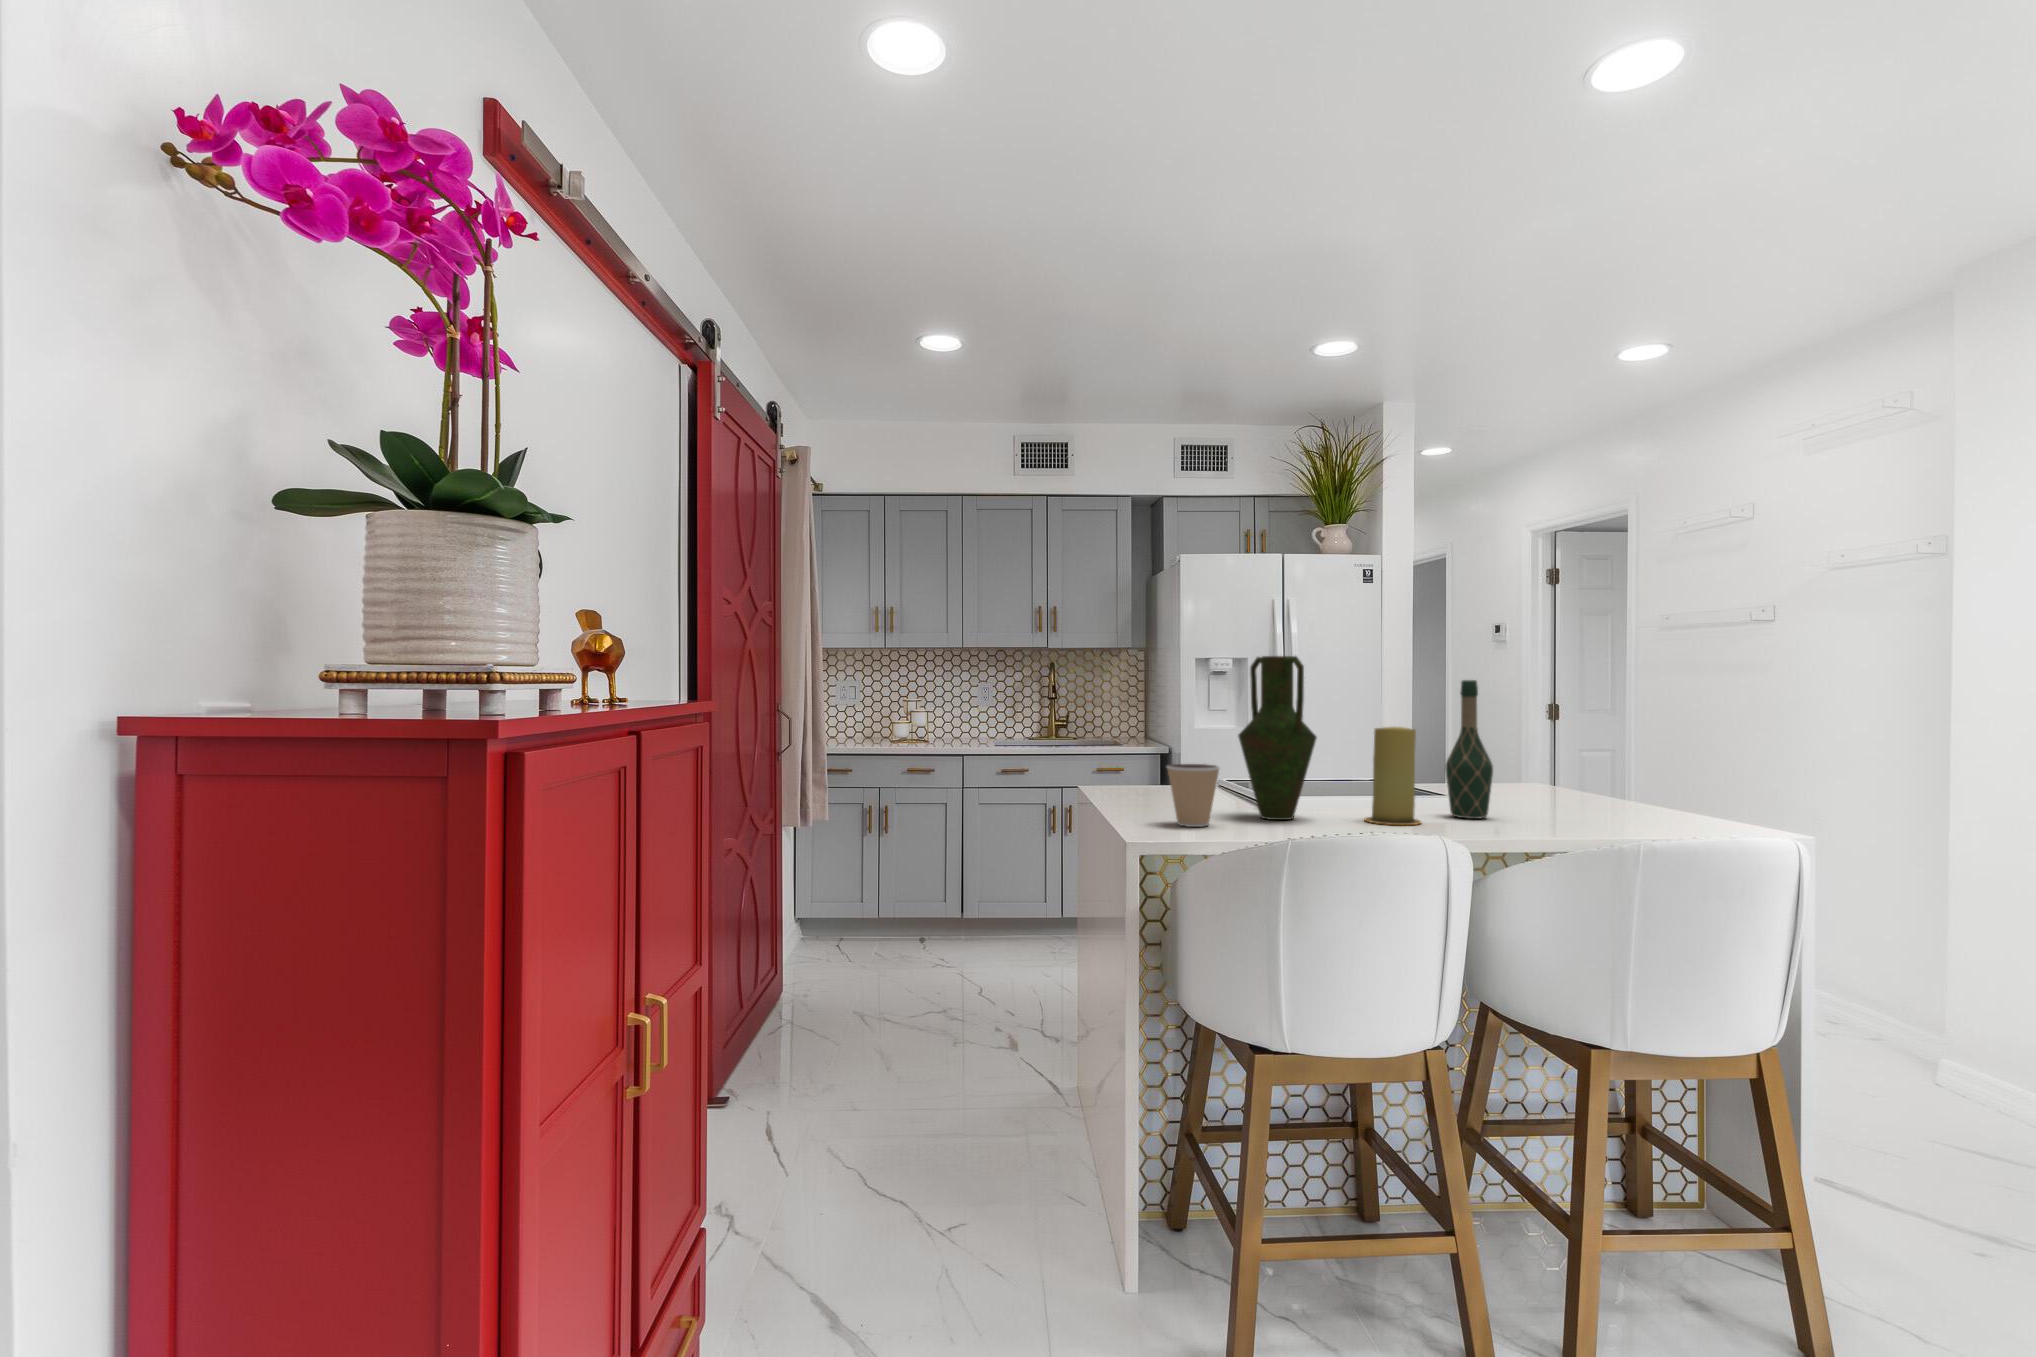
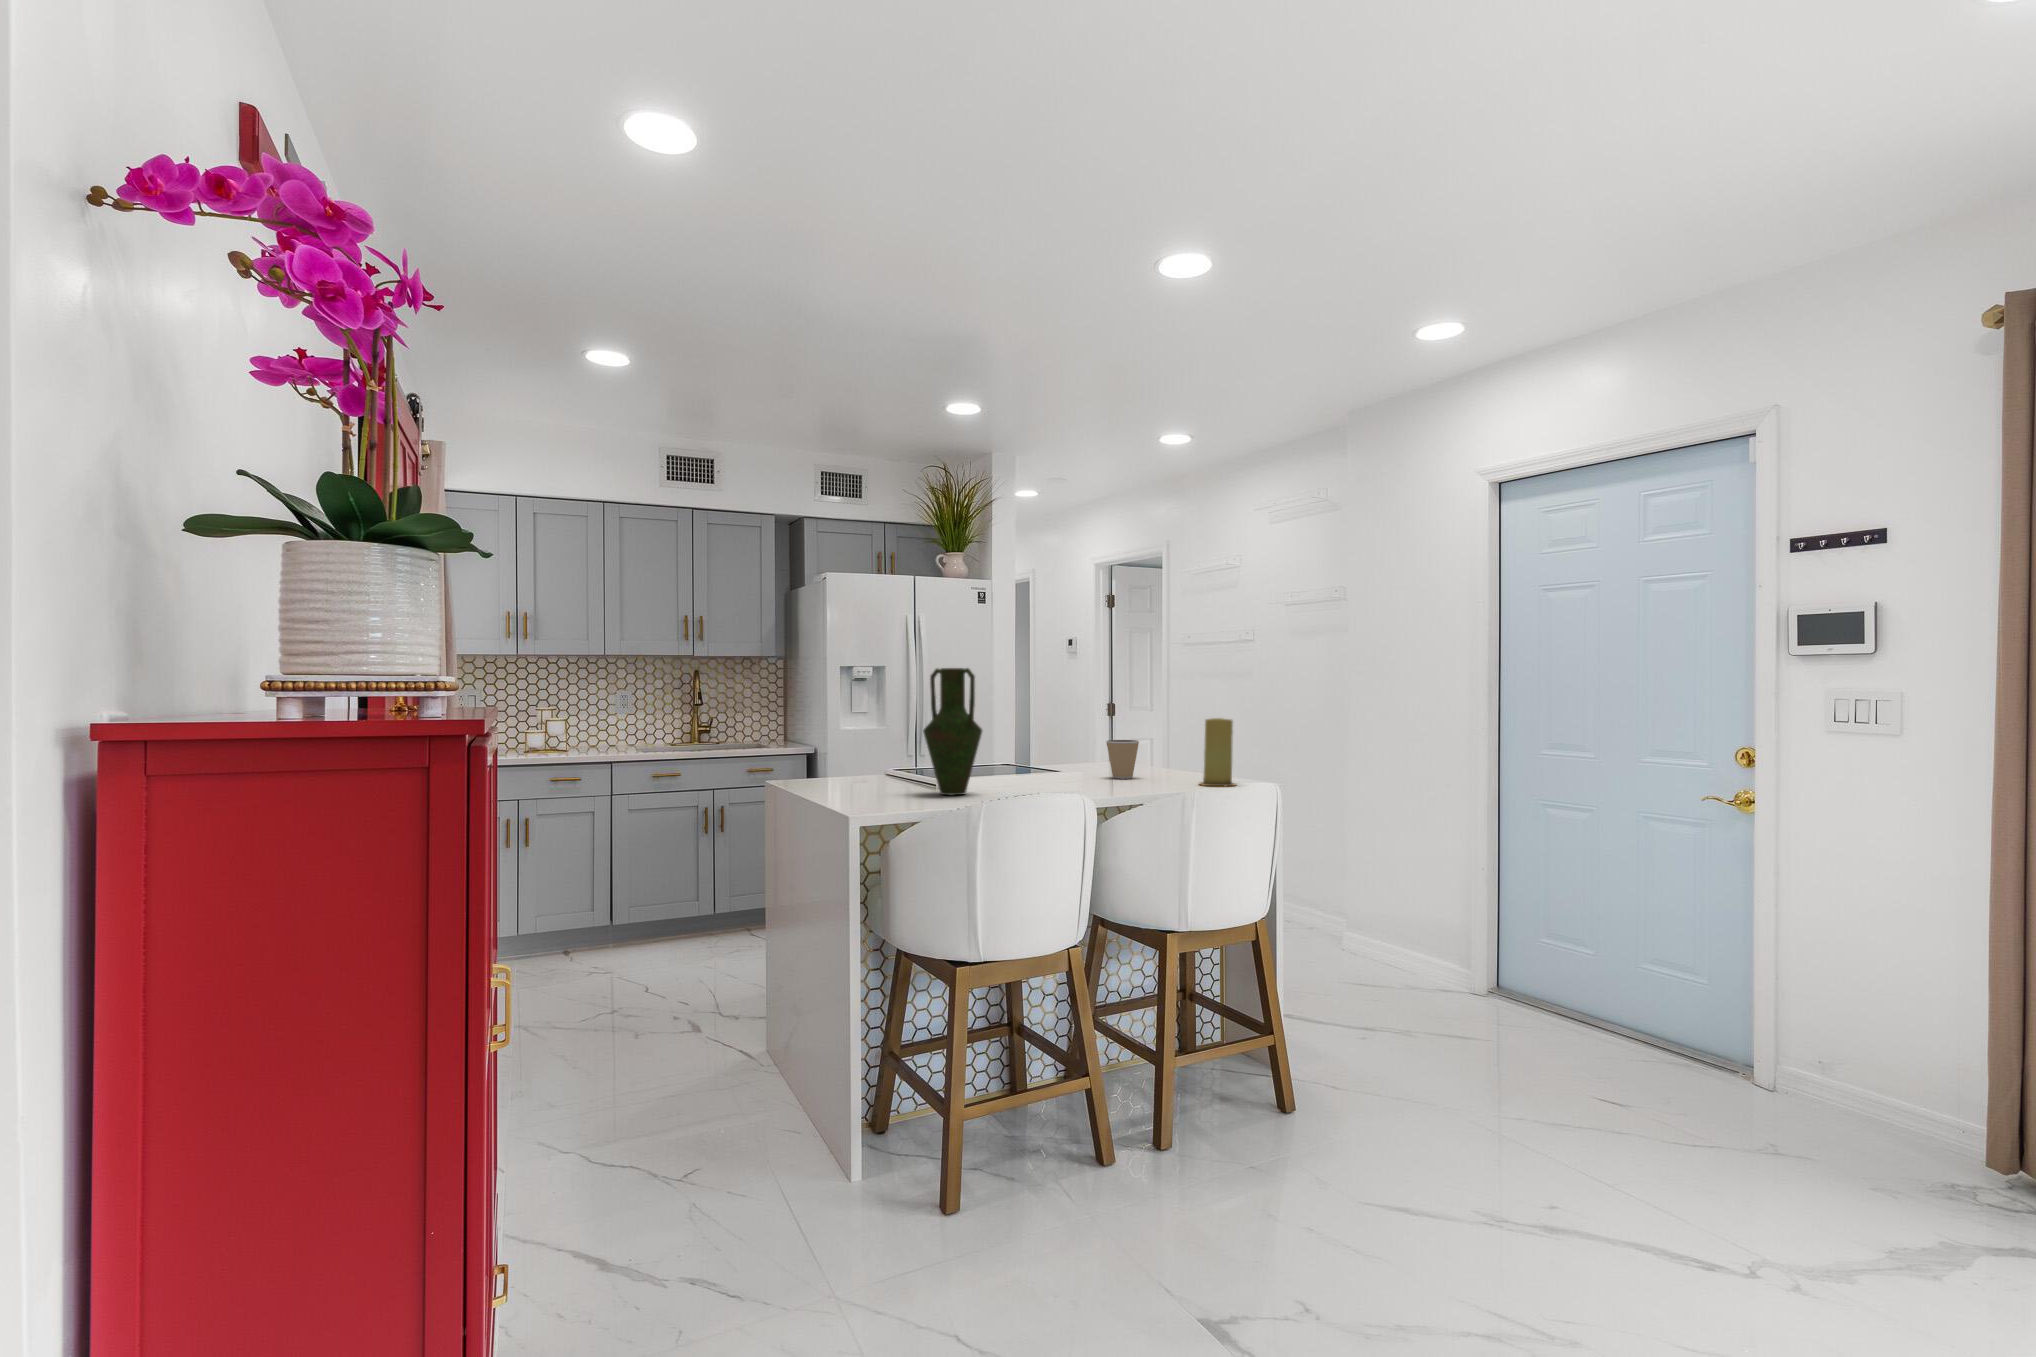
wine bottle: present [1445,680,1493,819] -> none [1069,686,1101,787]
candle: present [1365,727,1421,825] -> present [1199,718,1236,786]
coffee cup: present [1167,764,1219,827] -> present [1106,740,1139,779]

